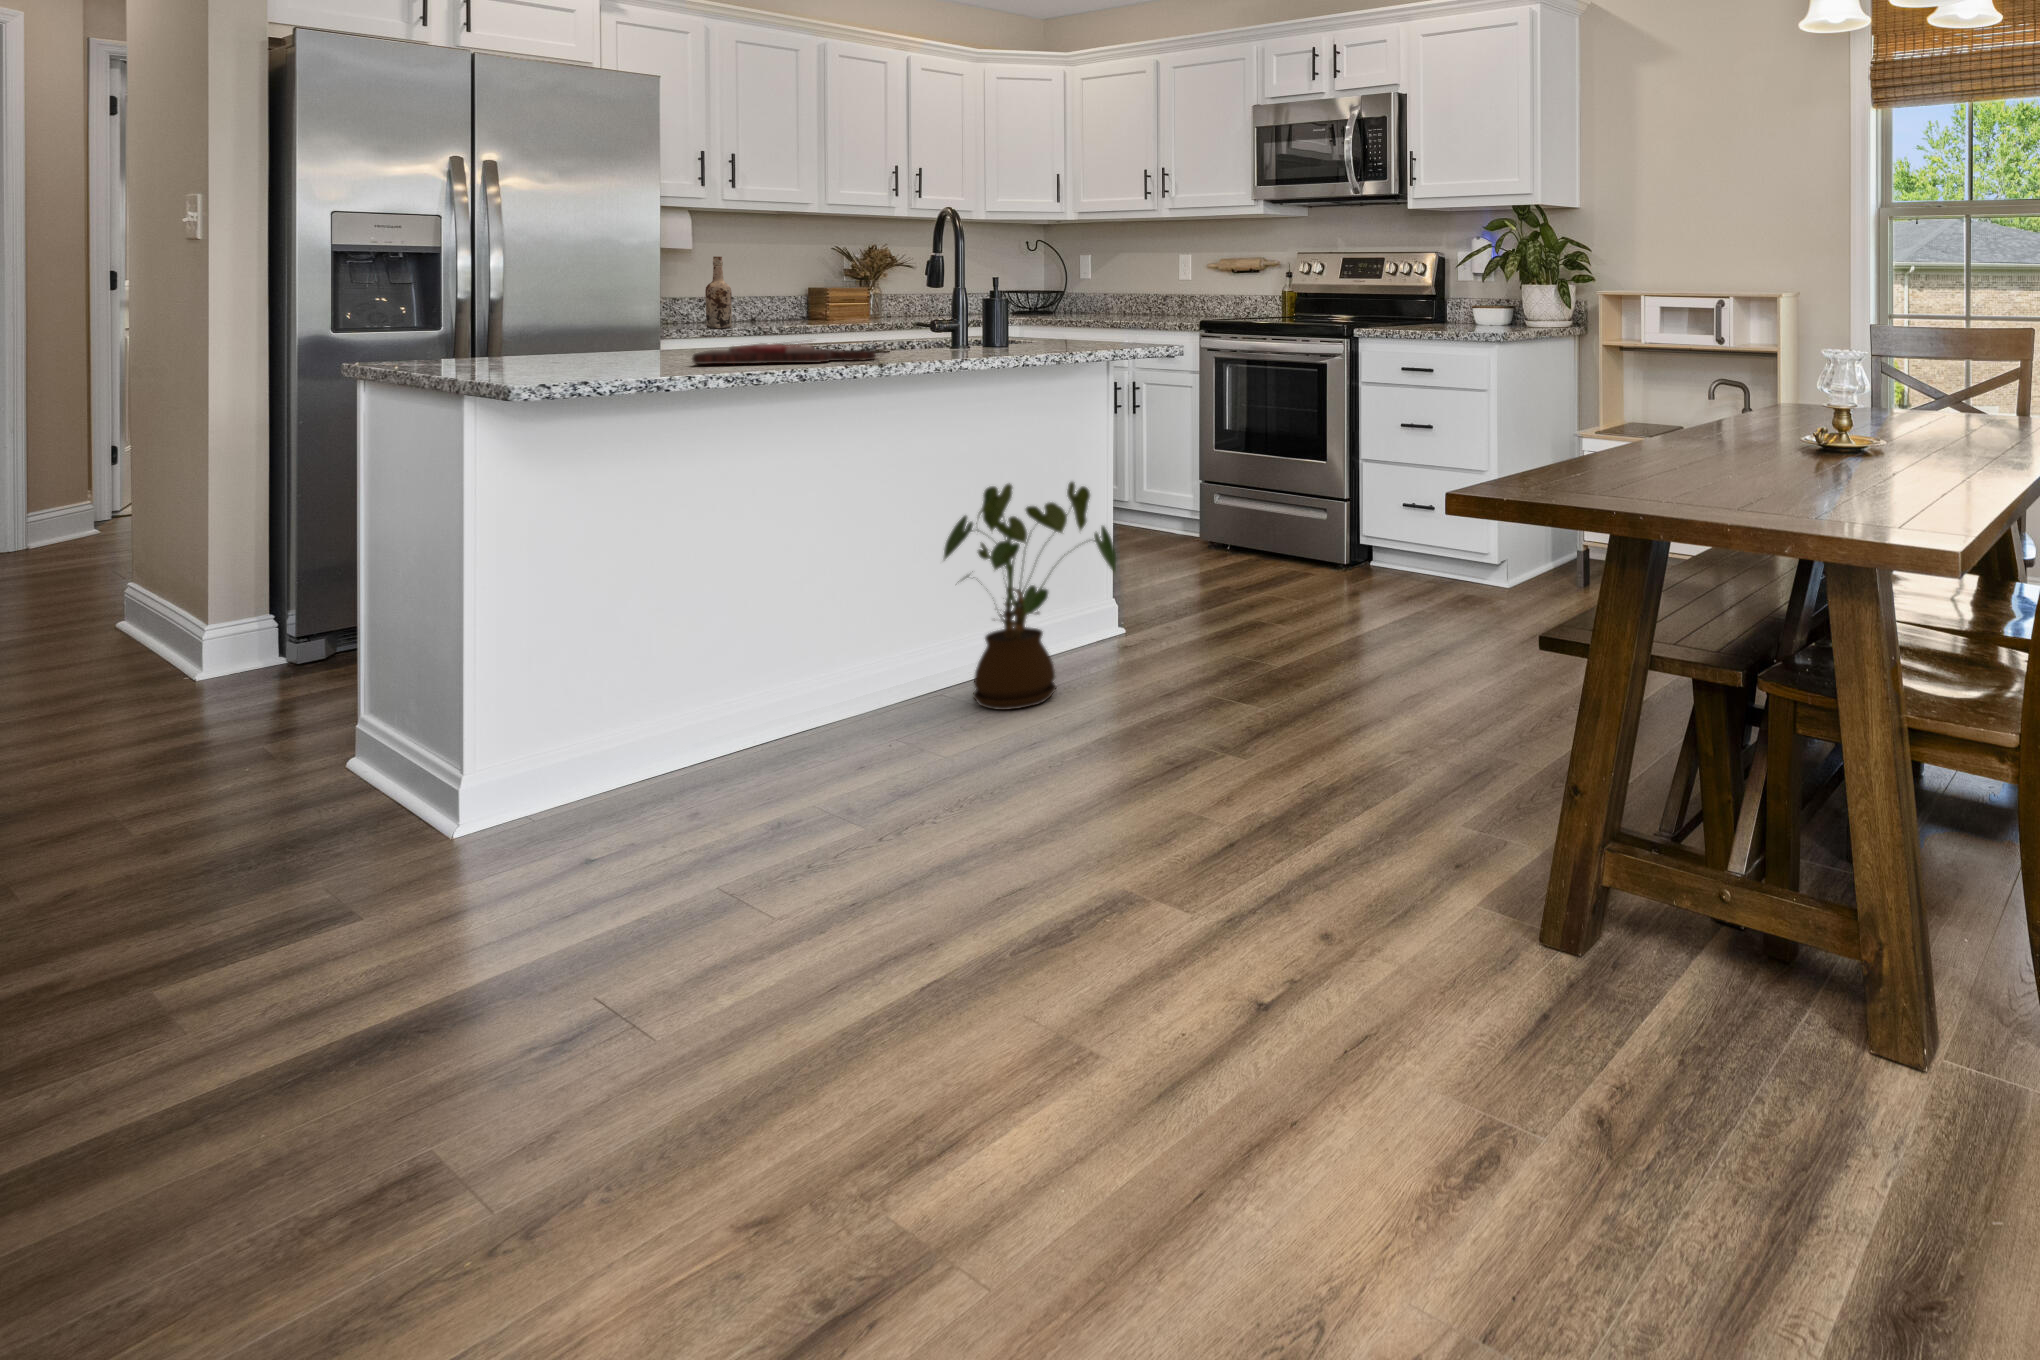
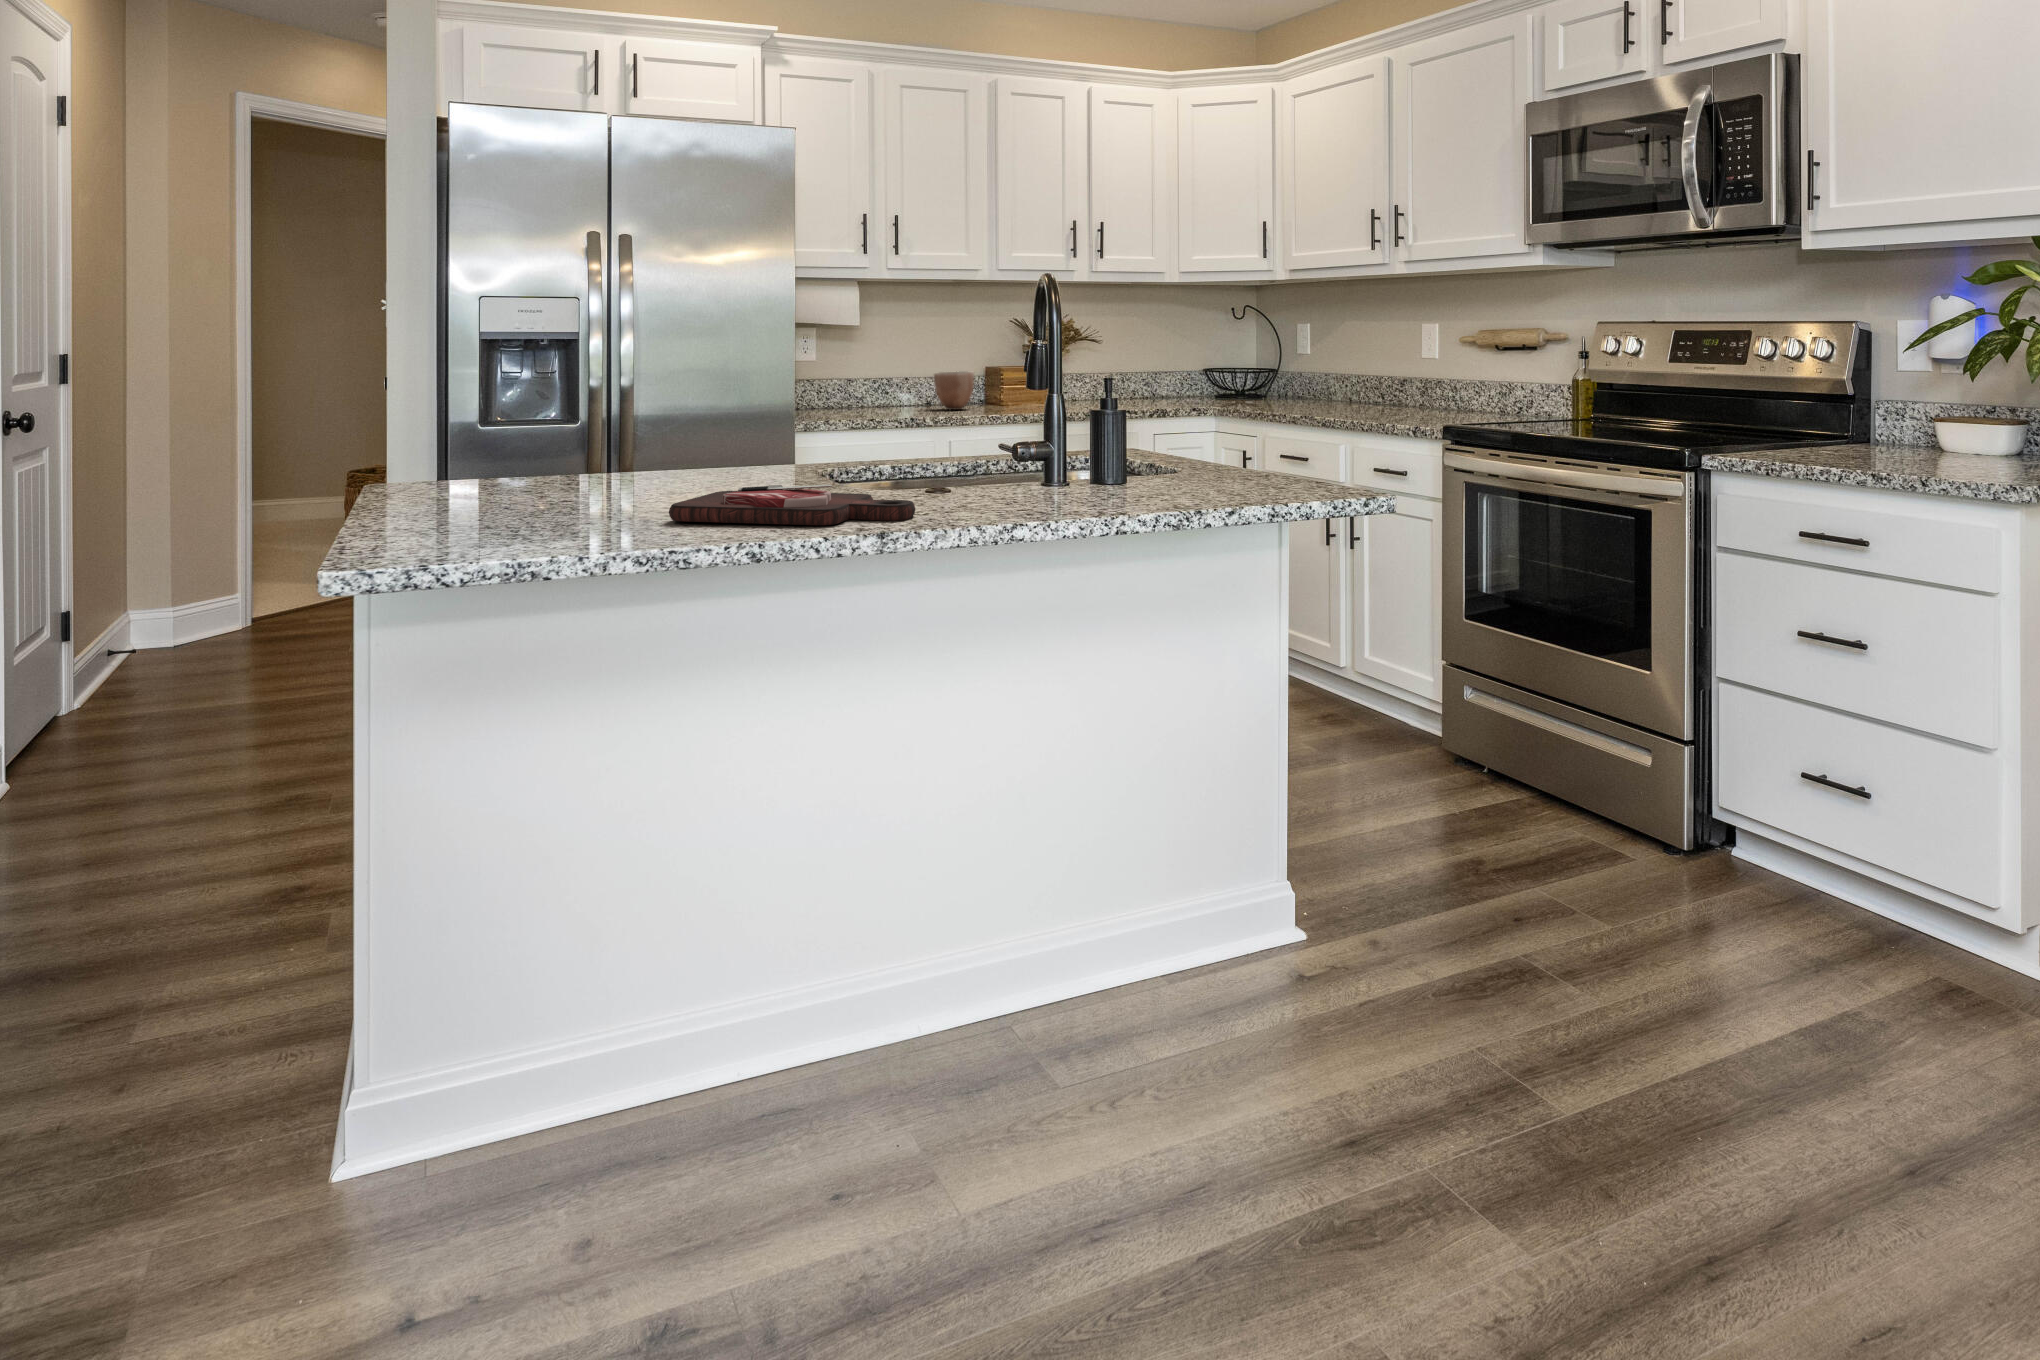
wine bottle: present [705,256,732,328] -> none [883,333,908,413]
decorative bowl: none [753,293,794,326] -> present [934,371,974,410]
house plant: present [944,482,1116,710] -> none [964,730,1256,1158]

